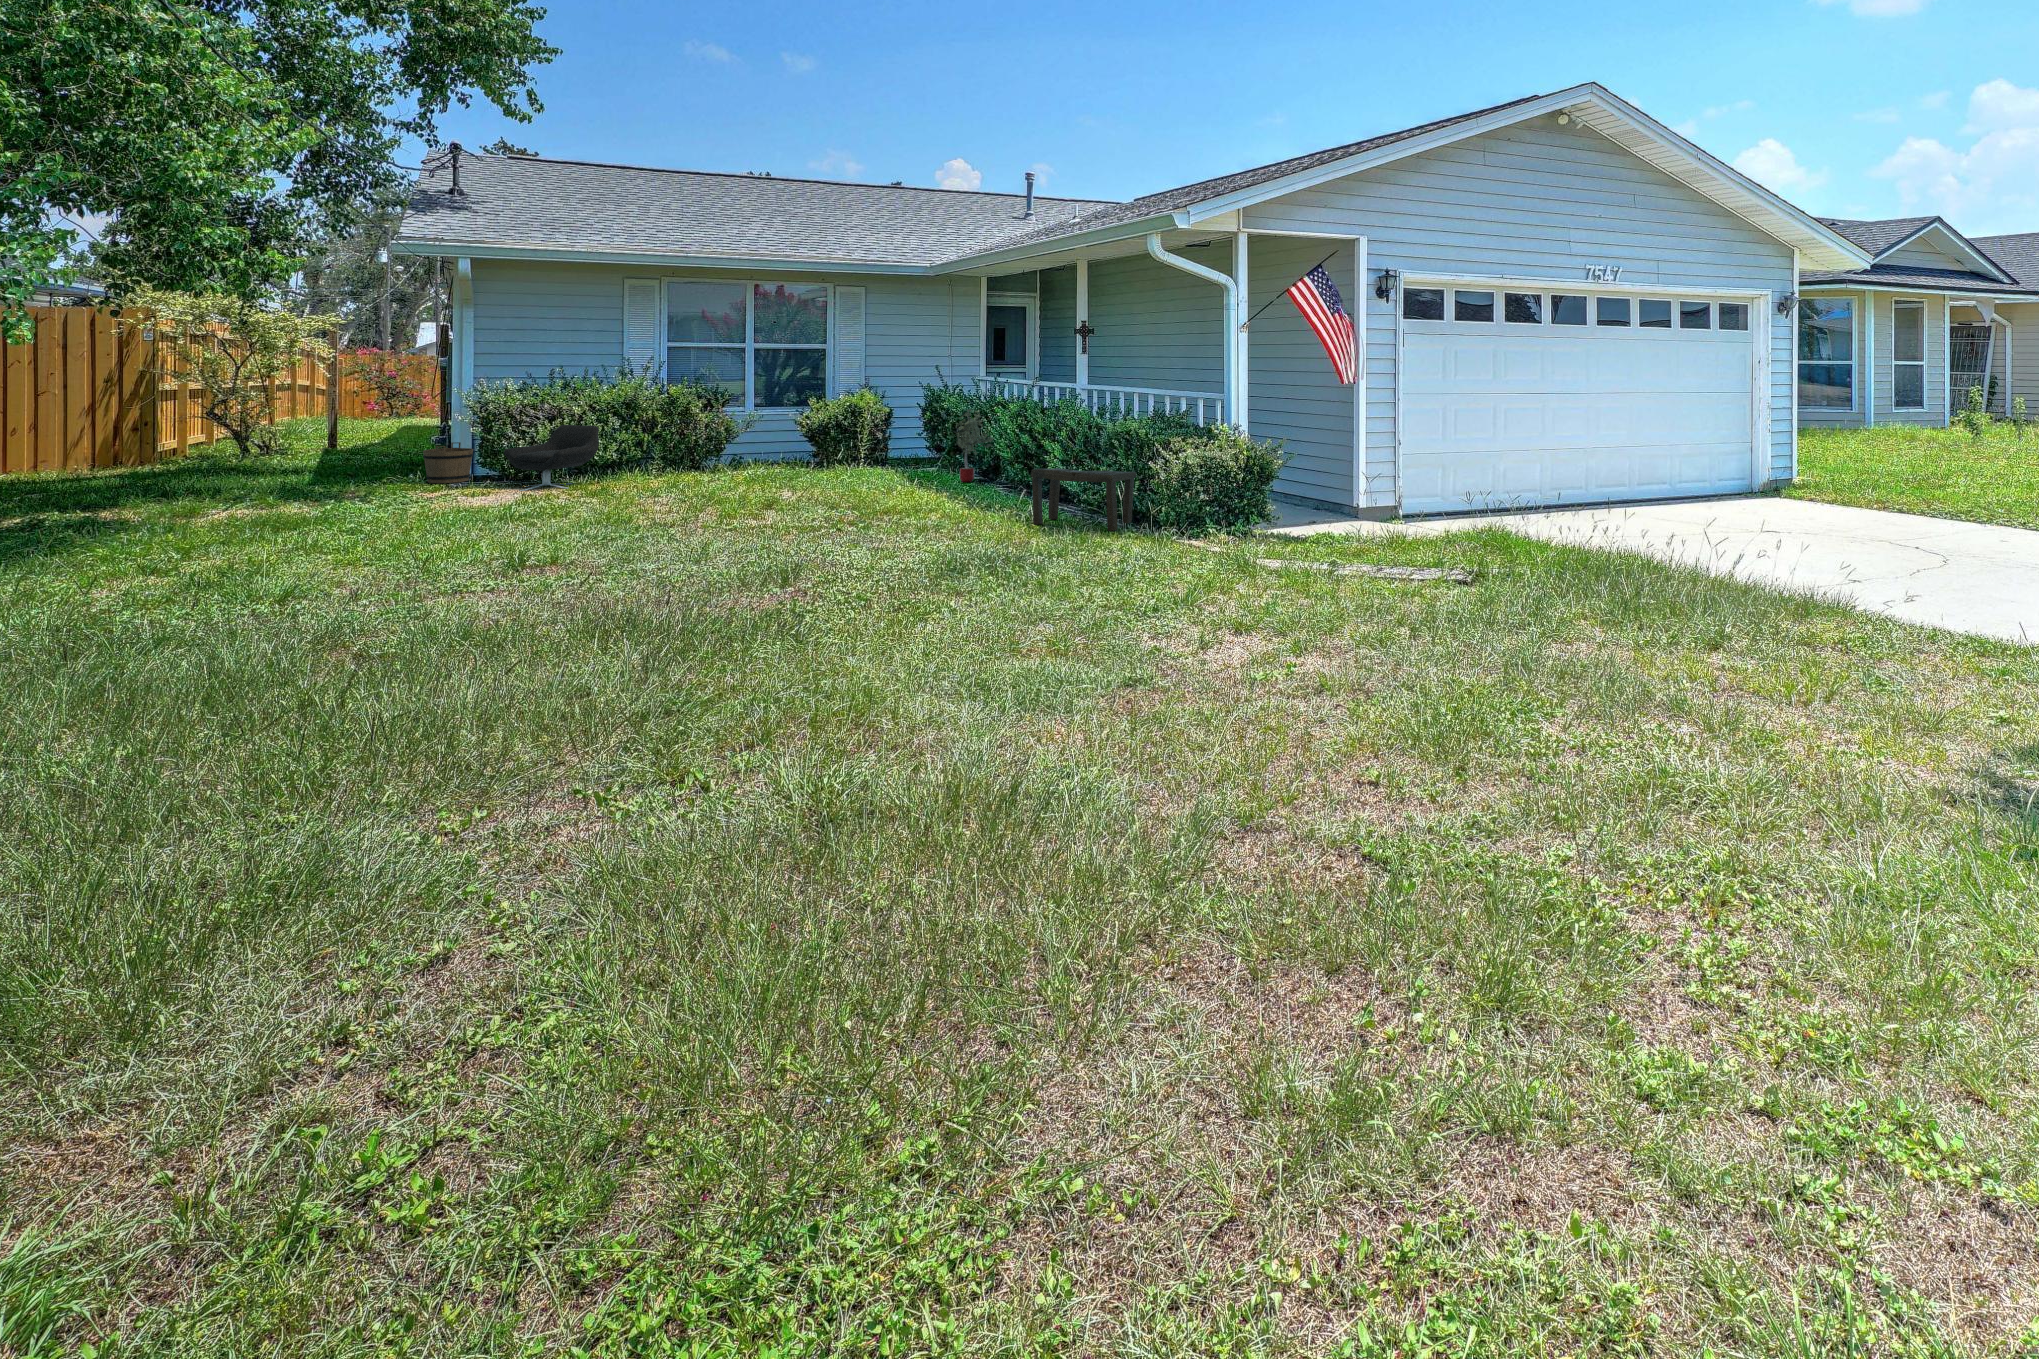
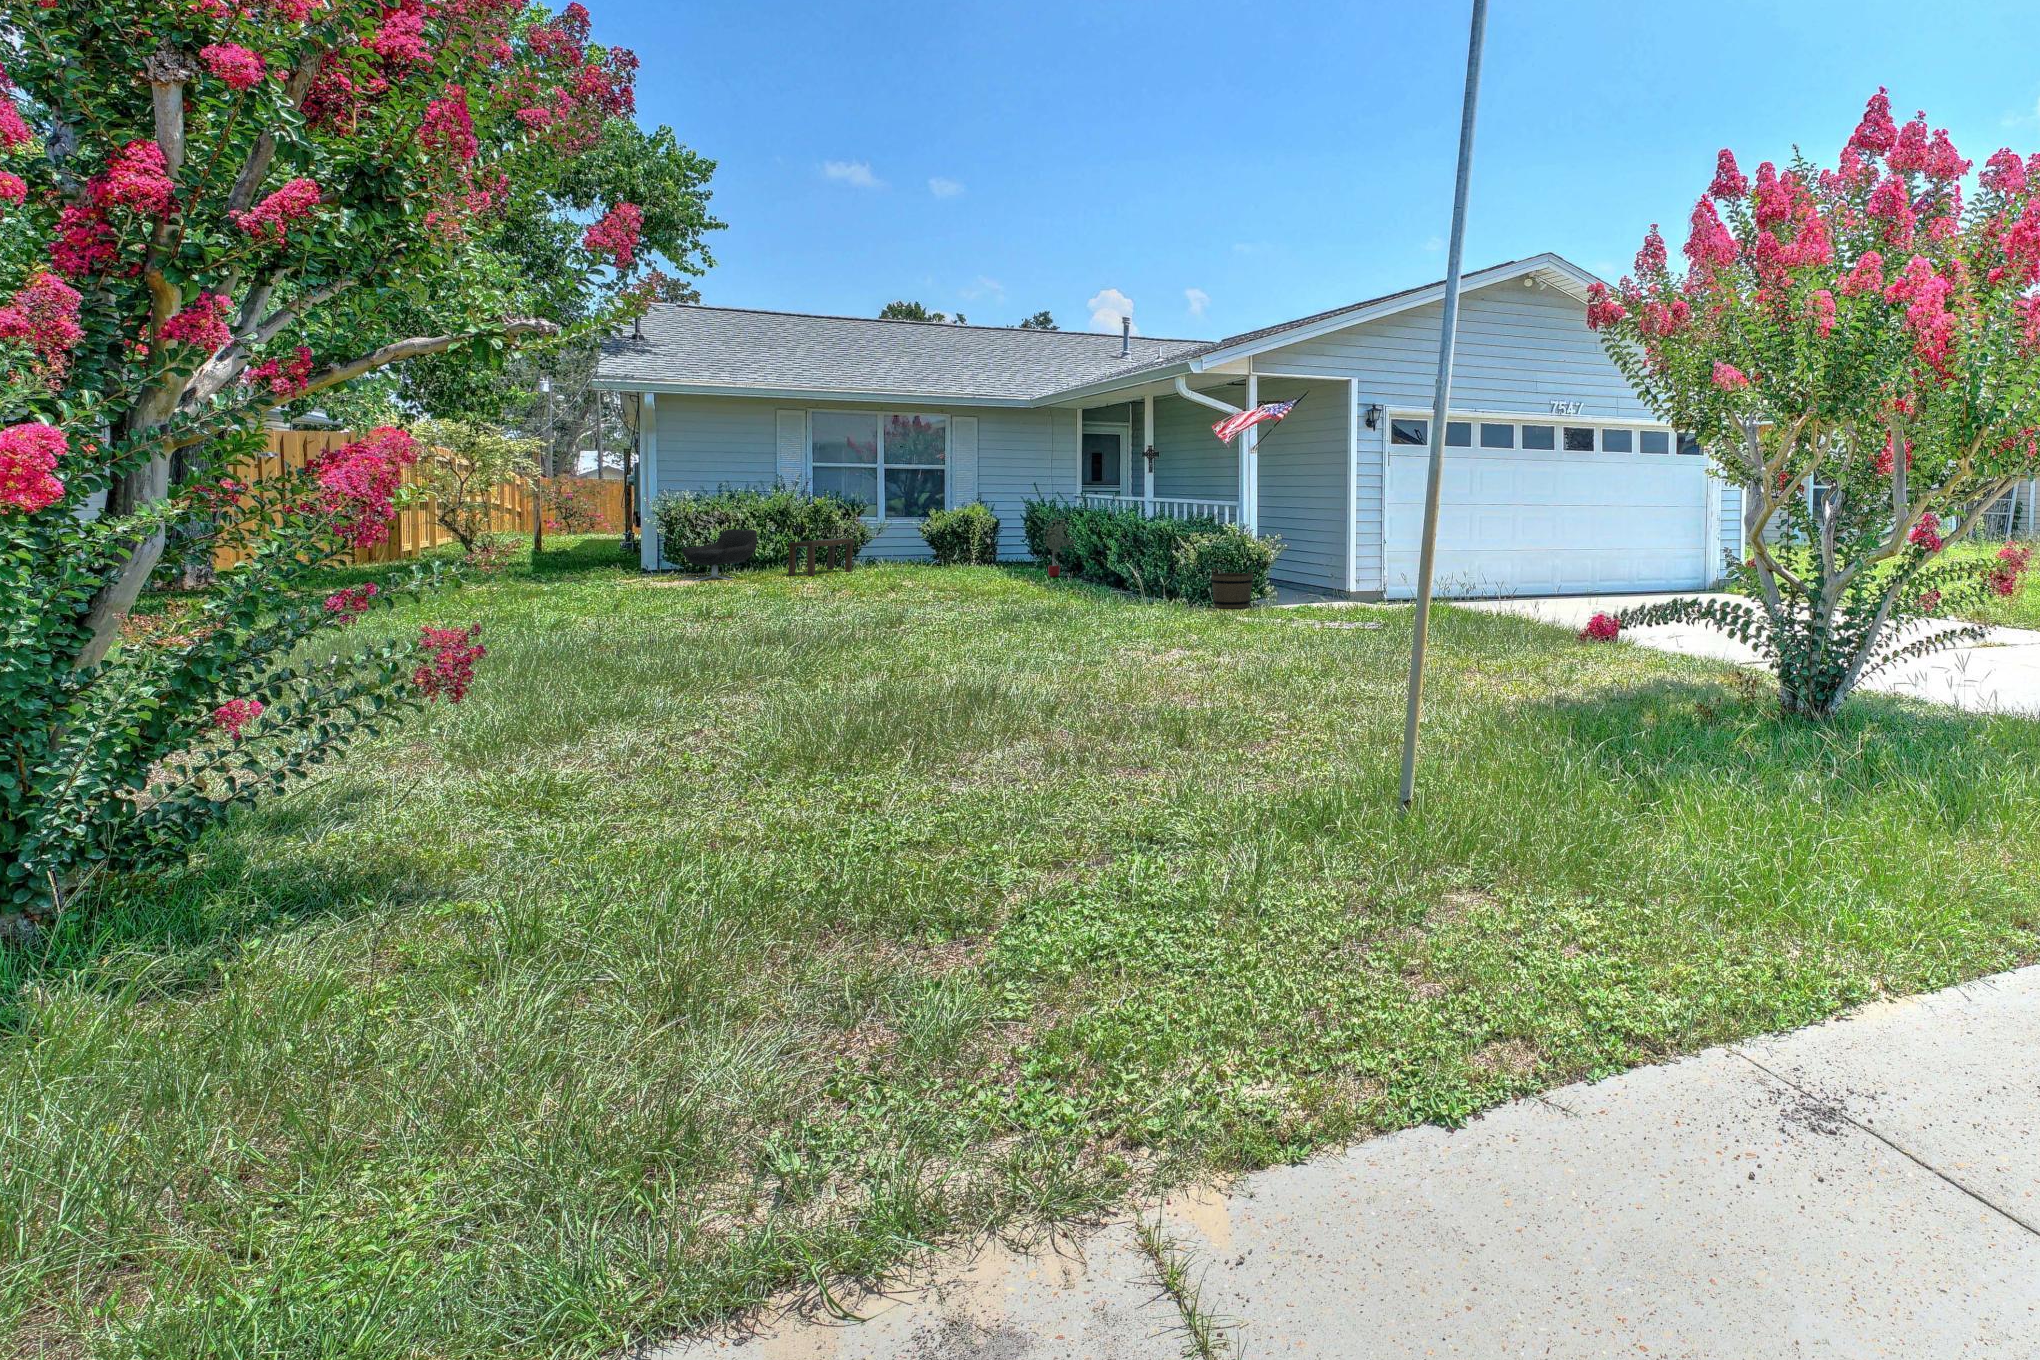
bucket: present [423,442,473,483] -> present [1211,568,1253,609]
bench: present [1031,468,1136,531] -> present [788,538,854,576]

